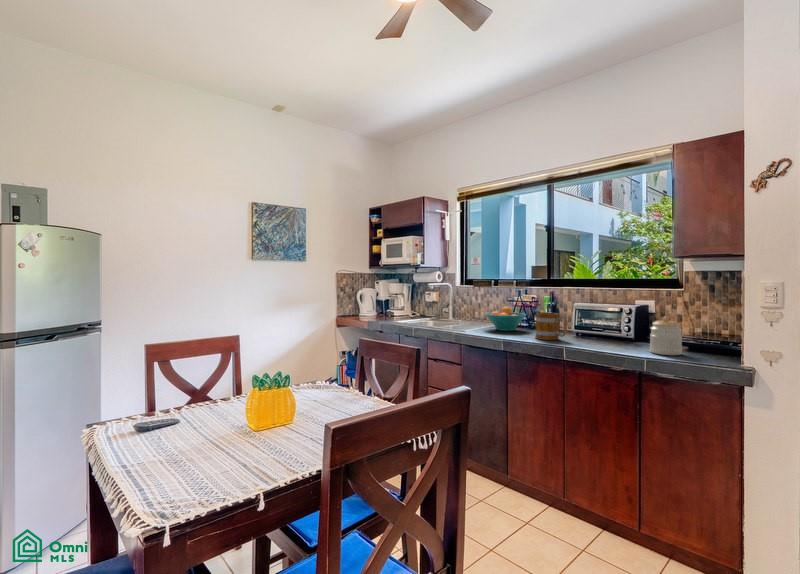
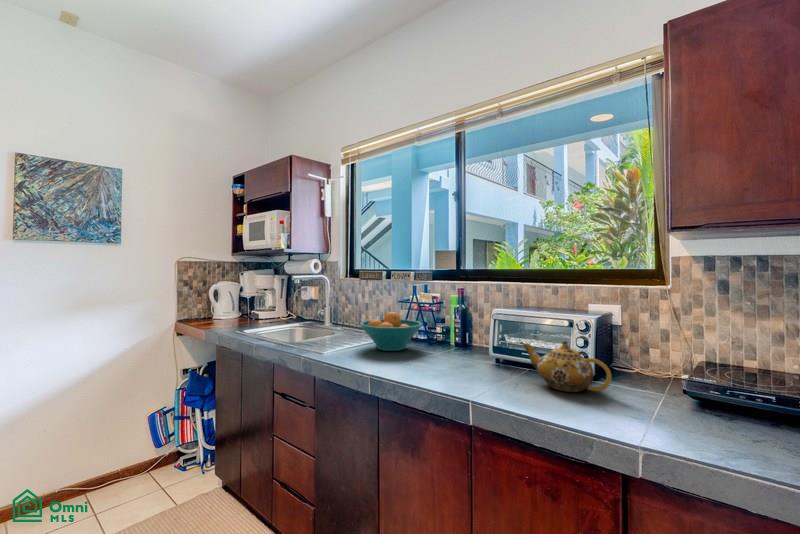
mug: present [535,312,567,340] -> none [427,325,480,378]
jar: present [650,317,682,355] -> none [641,346,715,437]
teapot: none [593,319,640,345] -> present [524,341,611,392]

